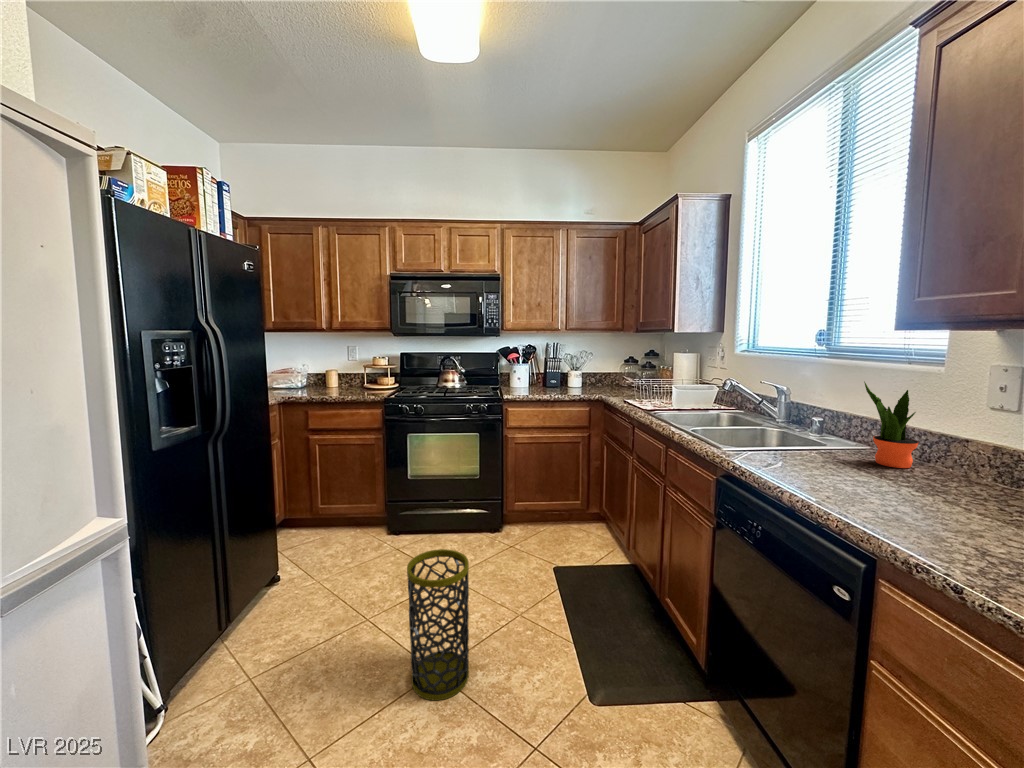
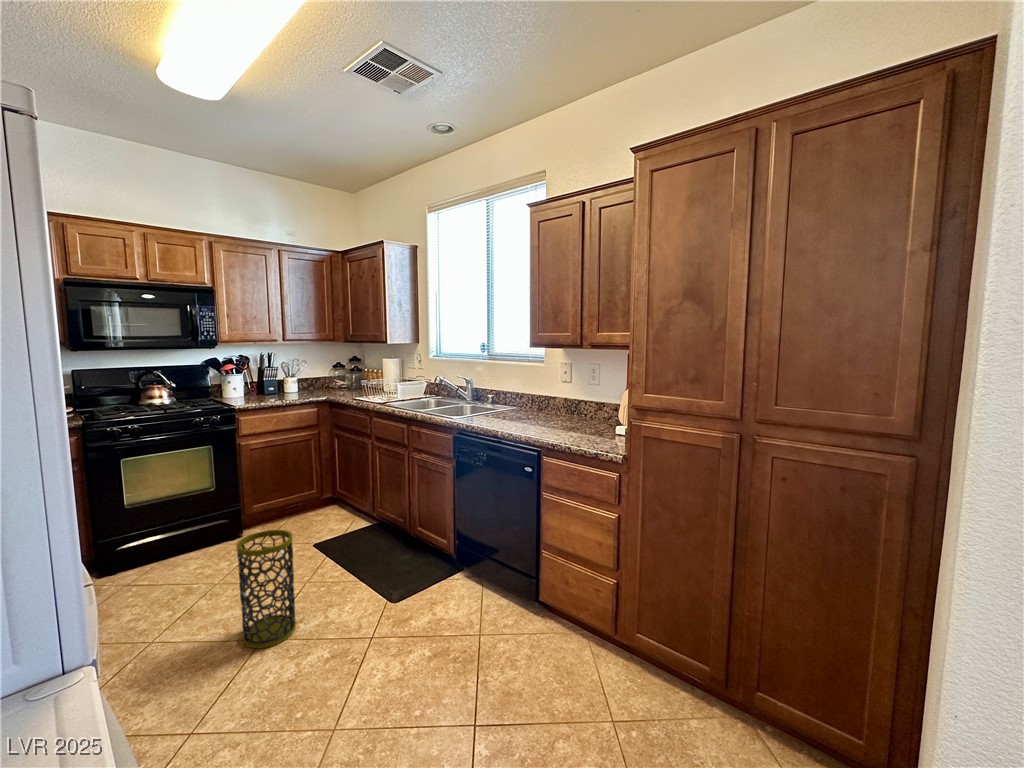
potted plant: present [864,382,919,468] -> none [508,374,530,415]

